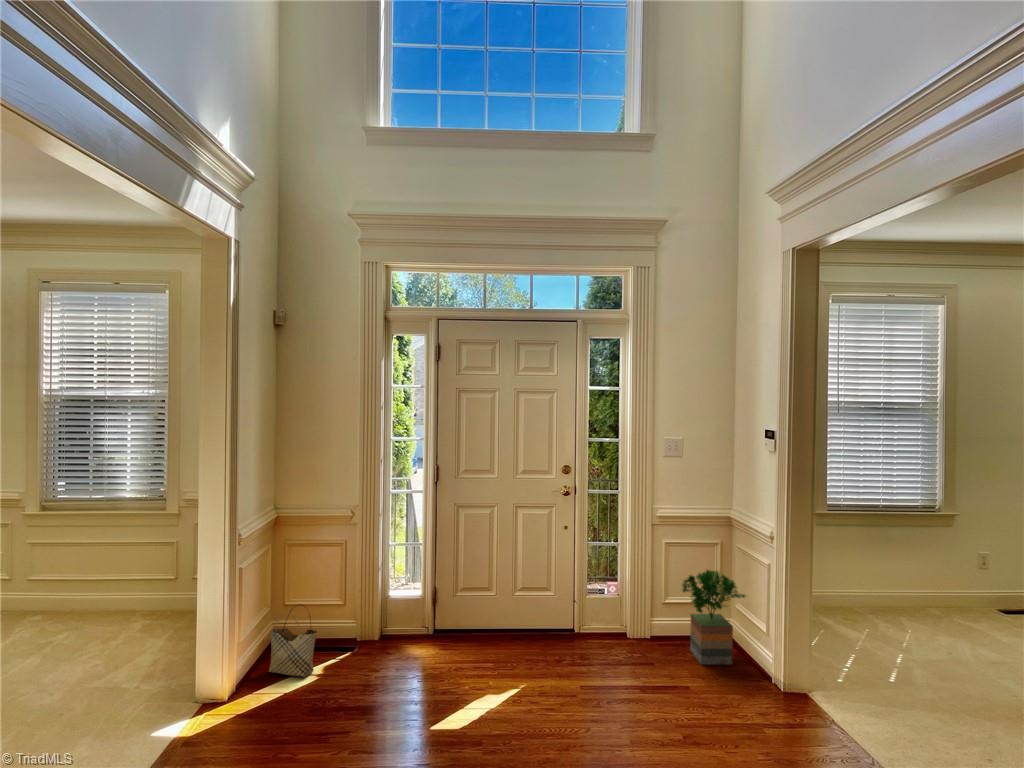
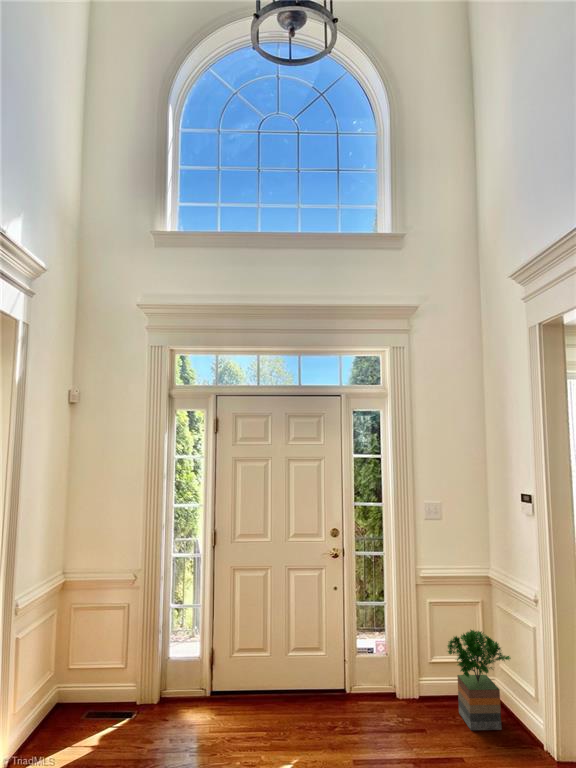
woven basket: present [269,604,317,677] -> none [44,672,94,751]

